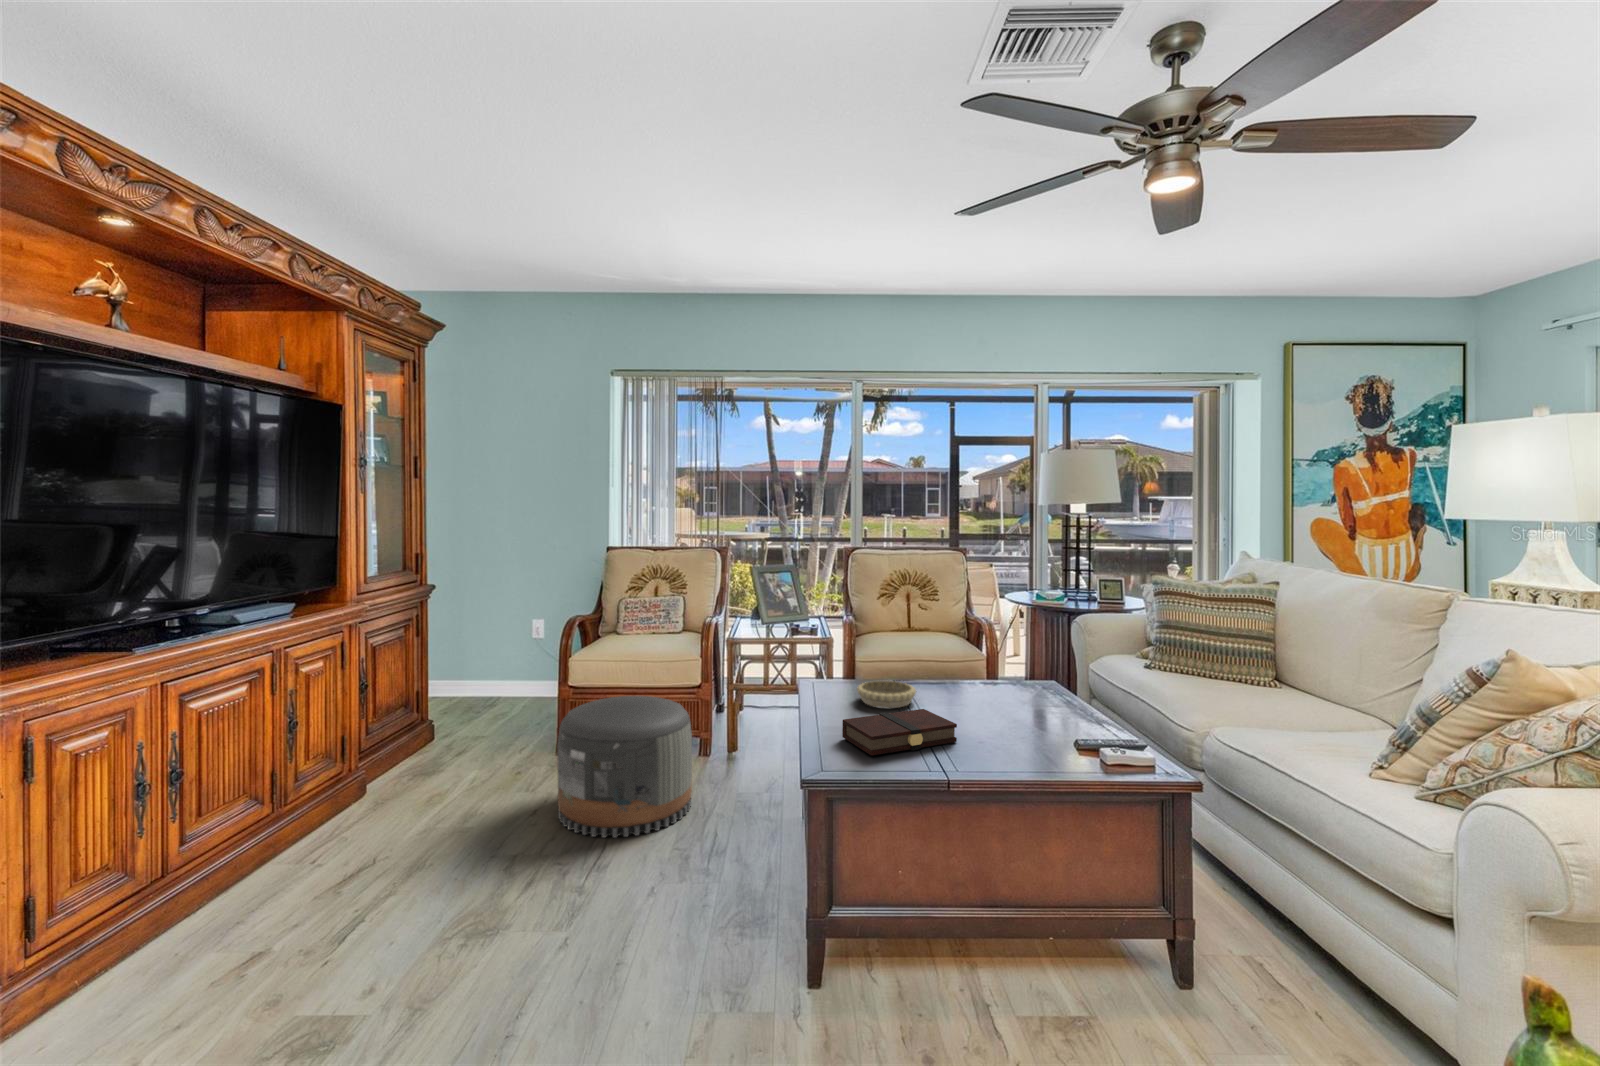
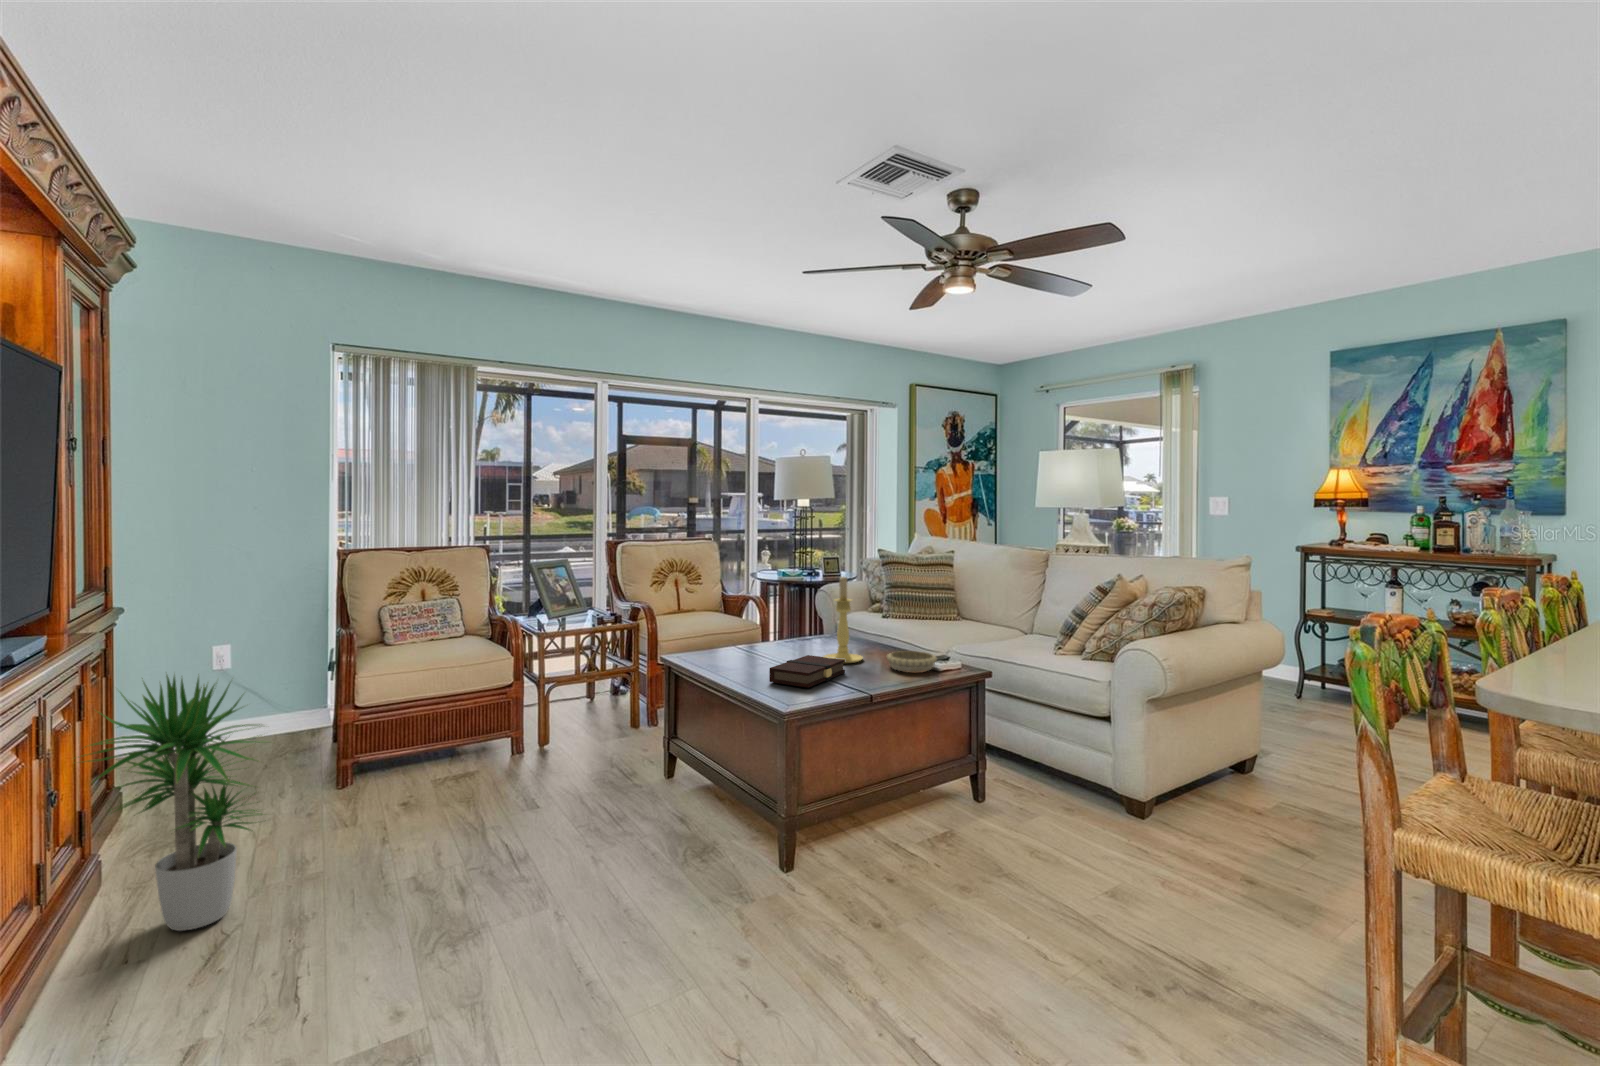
candle holder: none [958,609,1014,728] -> present [824,577,863,663]
potted plant: none [253,645,406,858] -> present [81,675,262,931]
decorative bowl: present [857,681,916,708] -> present [887,651,937,672]
pouf: present [558,696,692,838] -> none [423,694,566,835]

